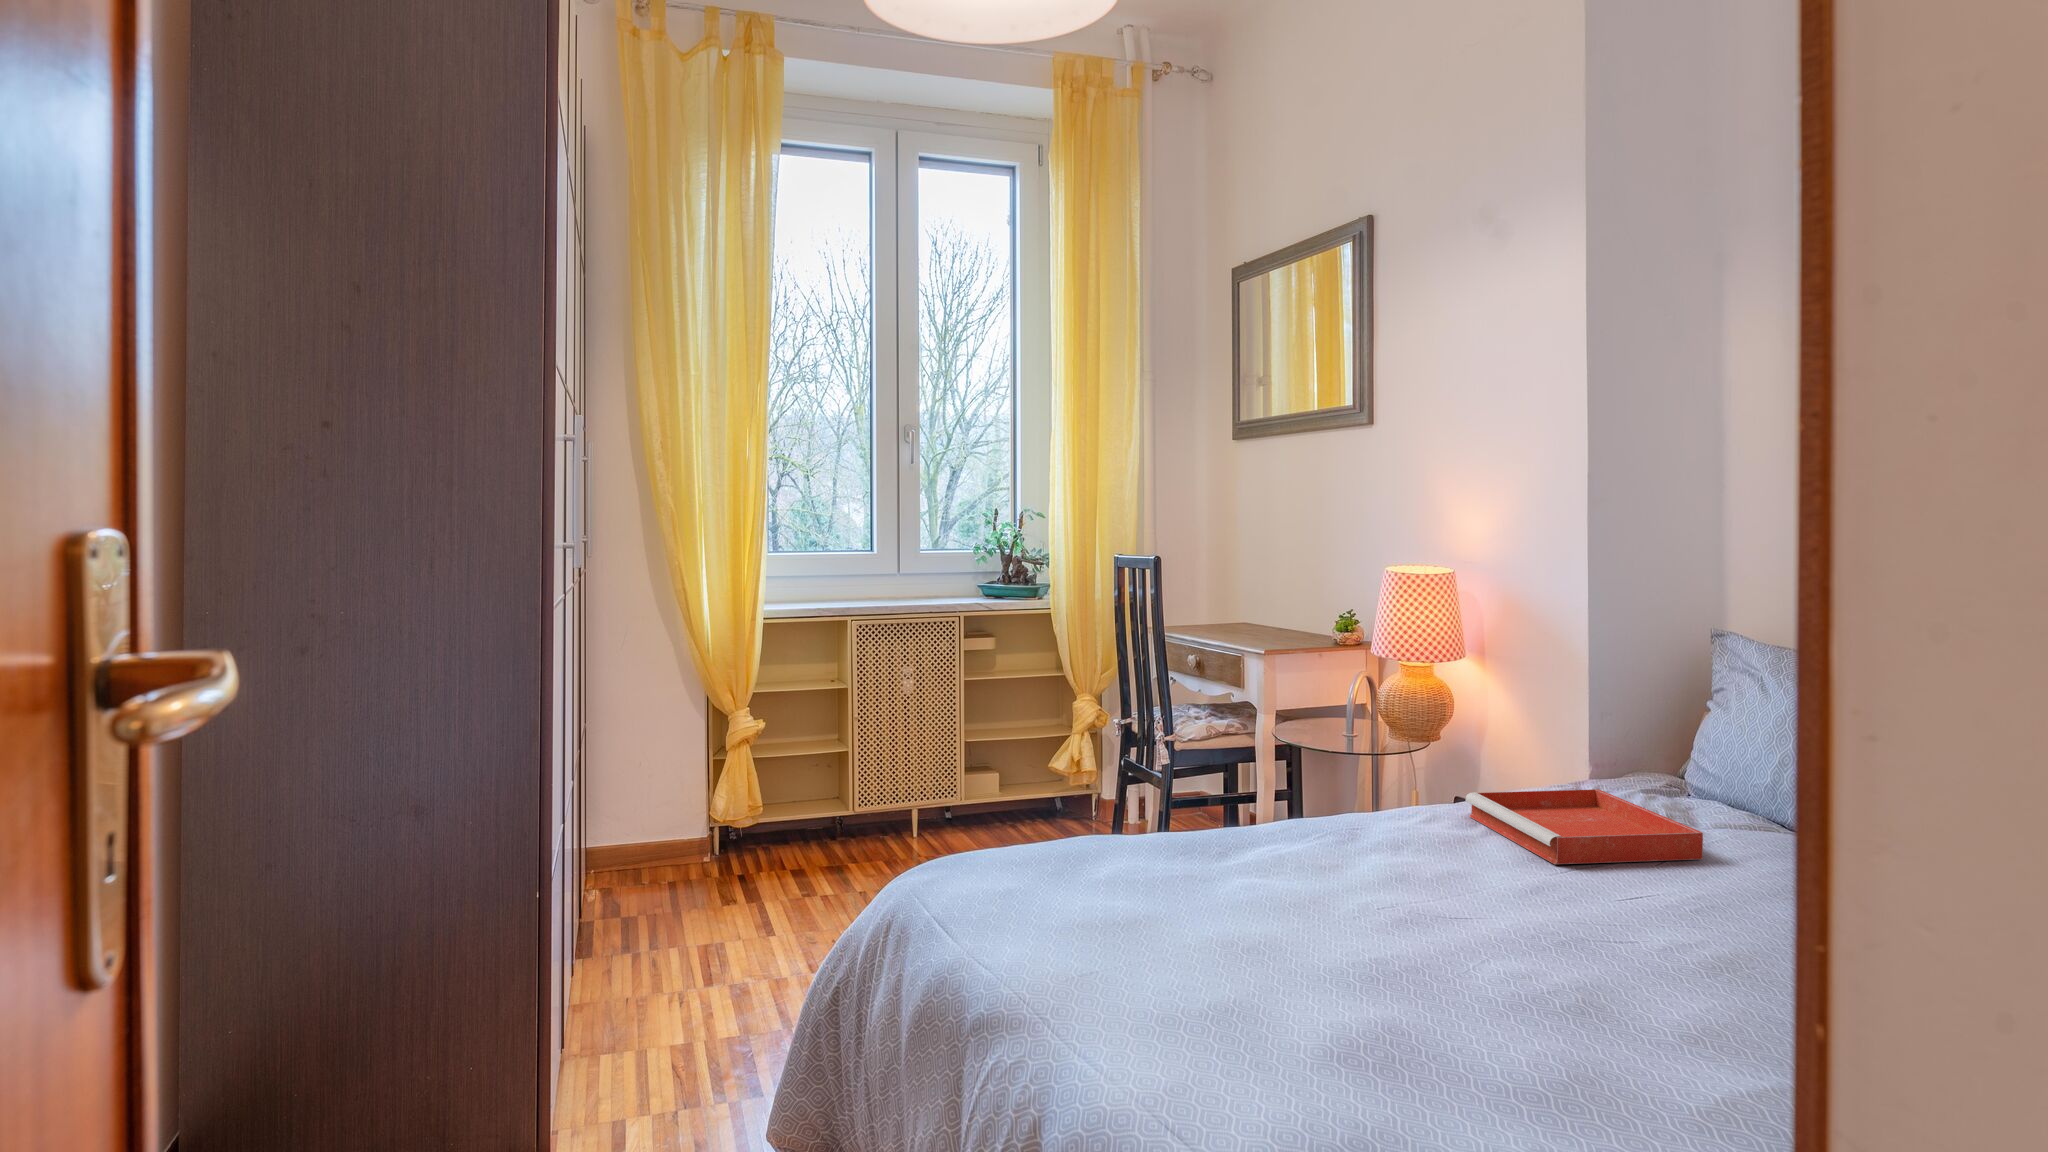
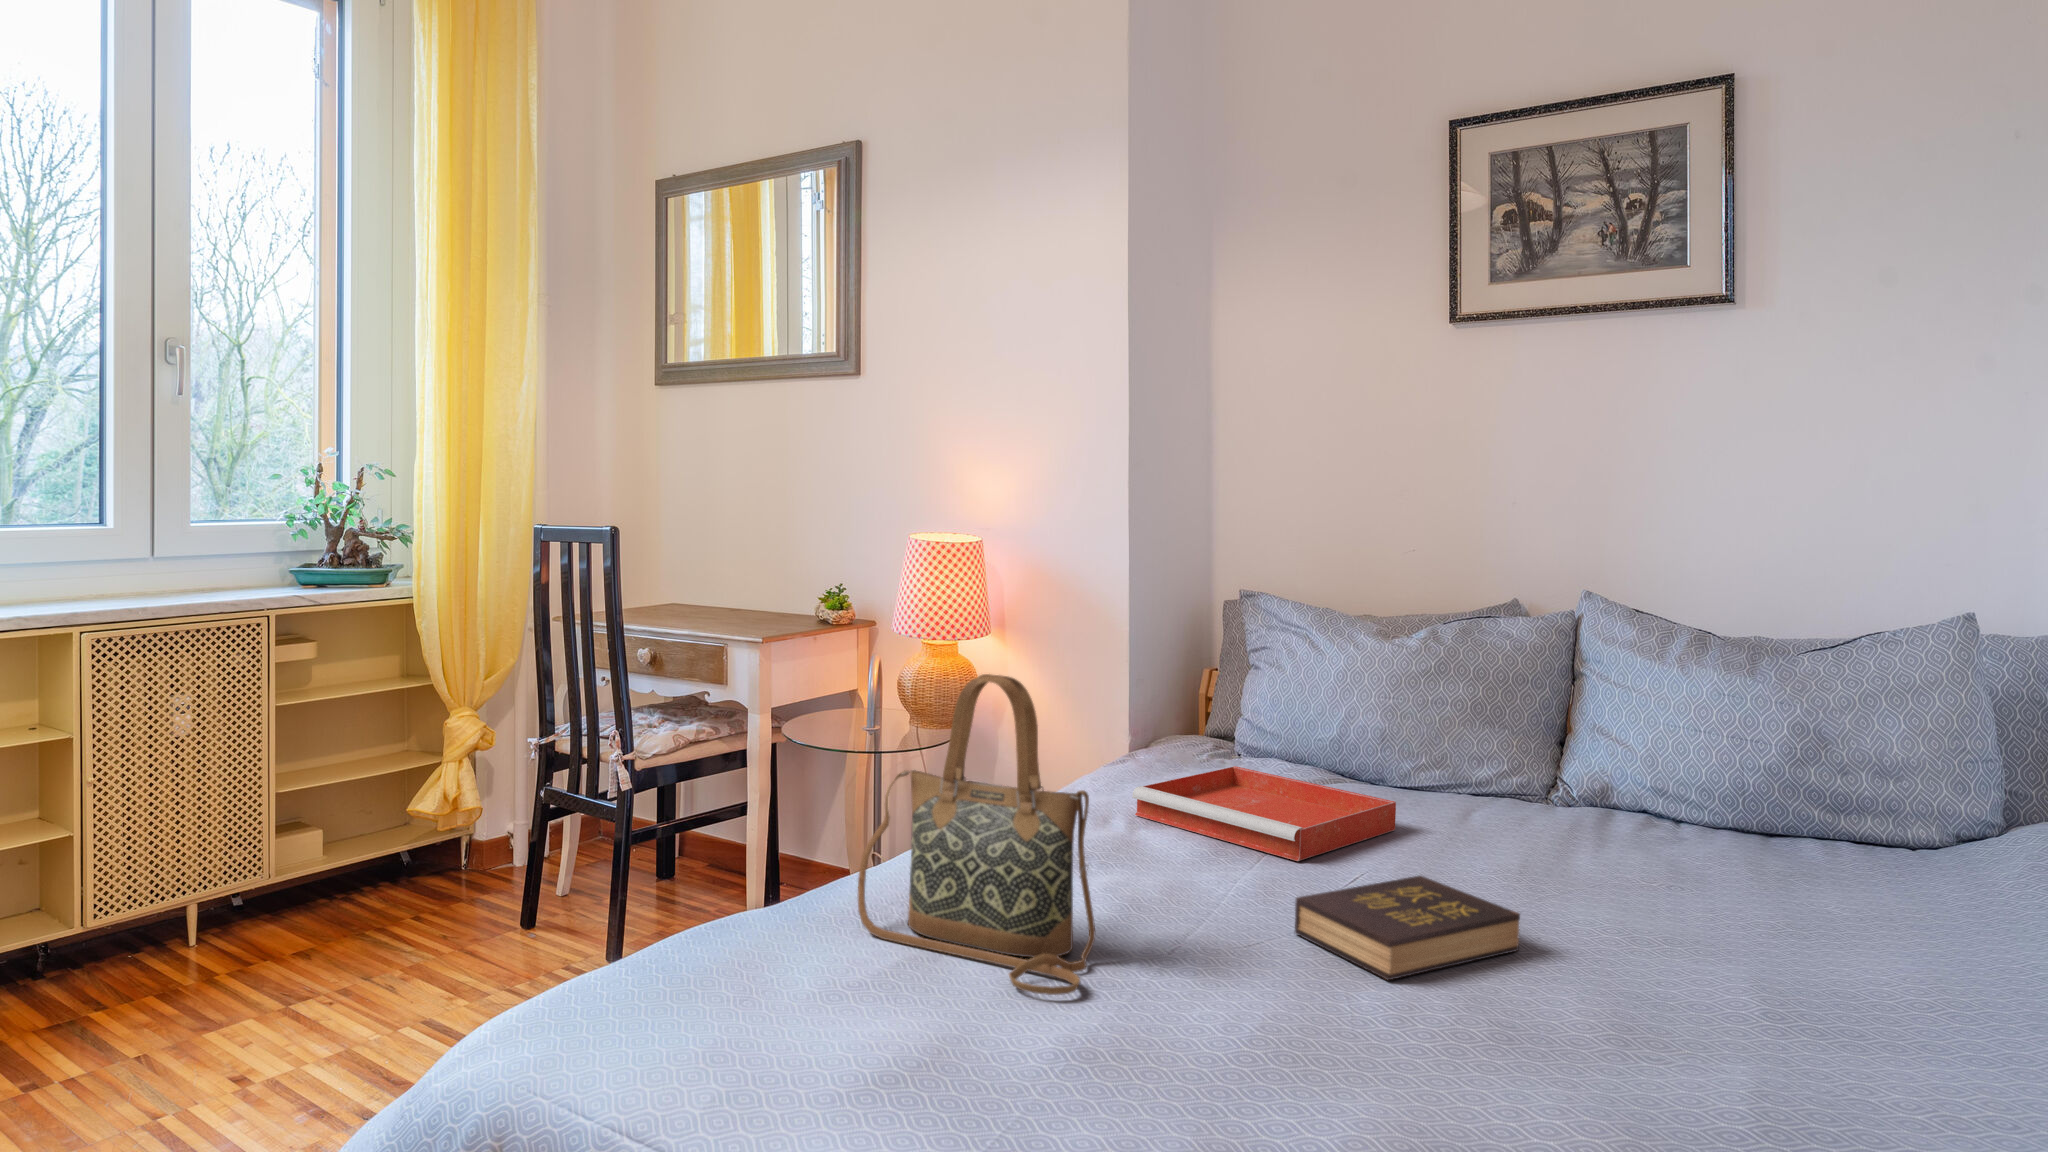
handbag: none [1160,681,1287,900] -> present [858,674,1095,995]
hardback book: none [1461,874,1637,945] -> present [1295,876,1520,980]

